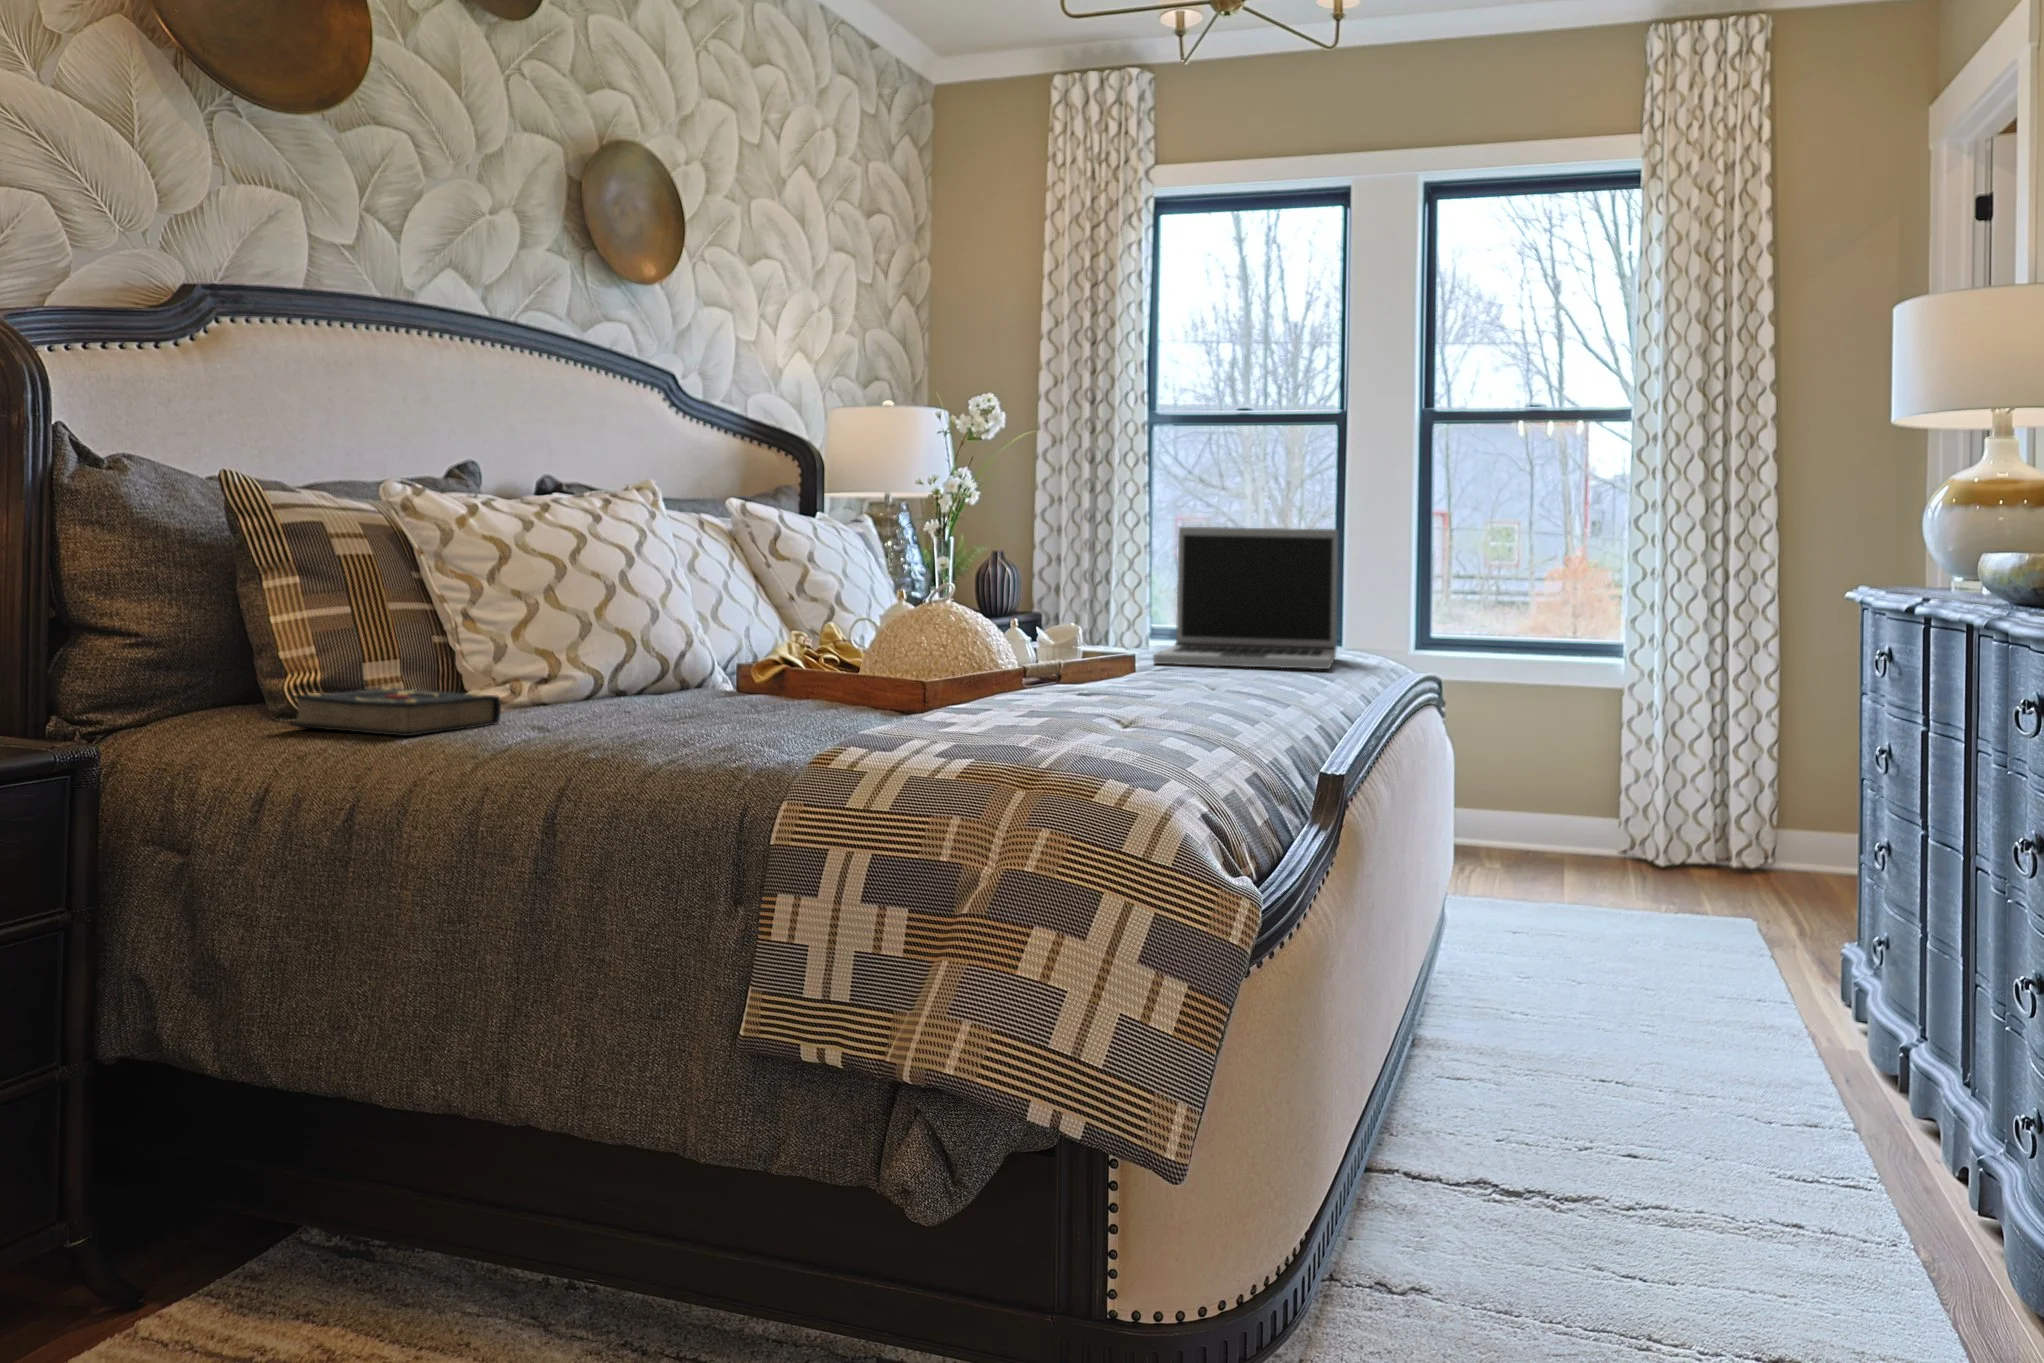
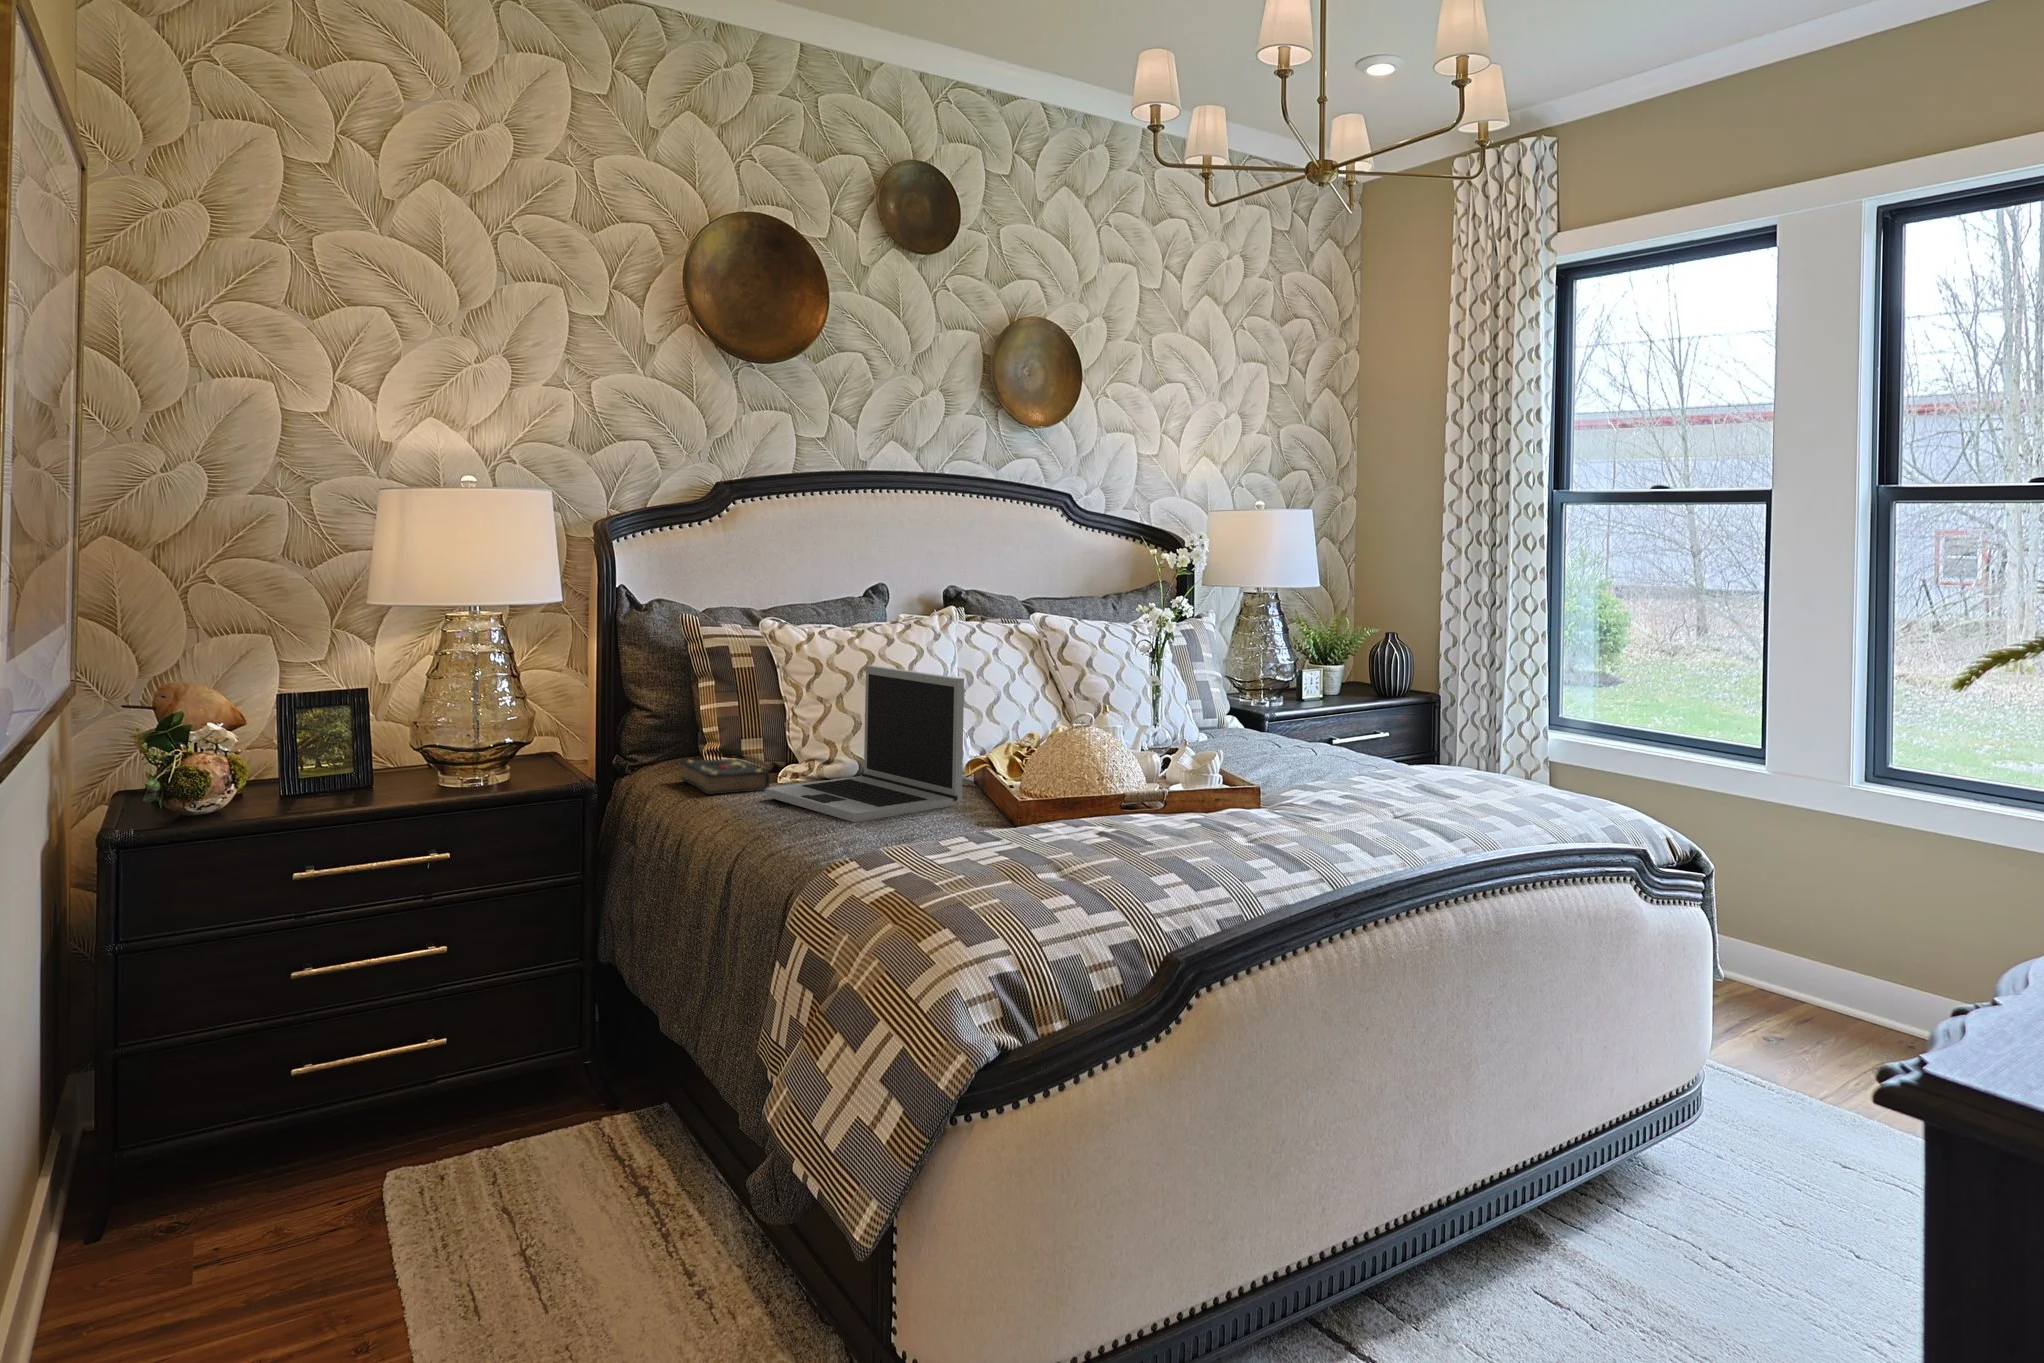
laptop: present [1153,527,1338,669] -> present [766,665,964,822]

